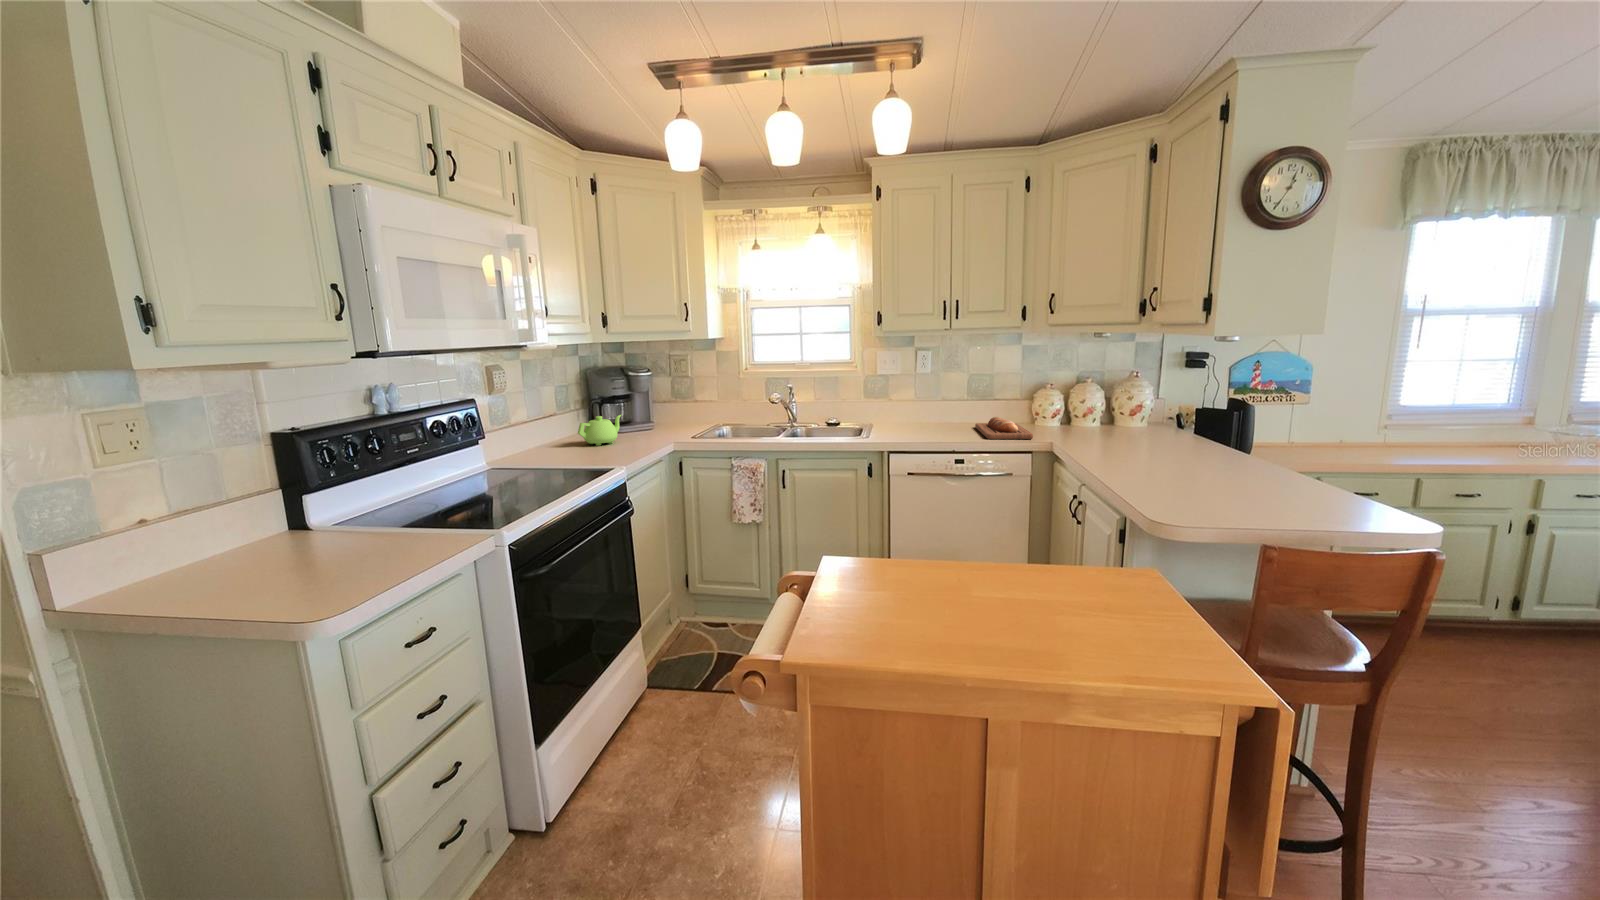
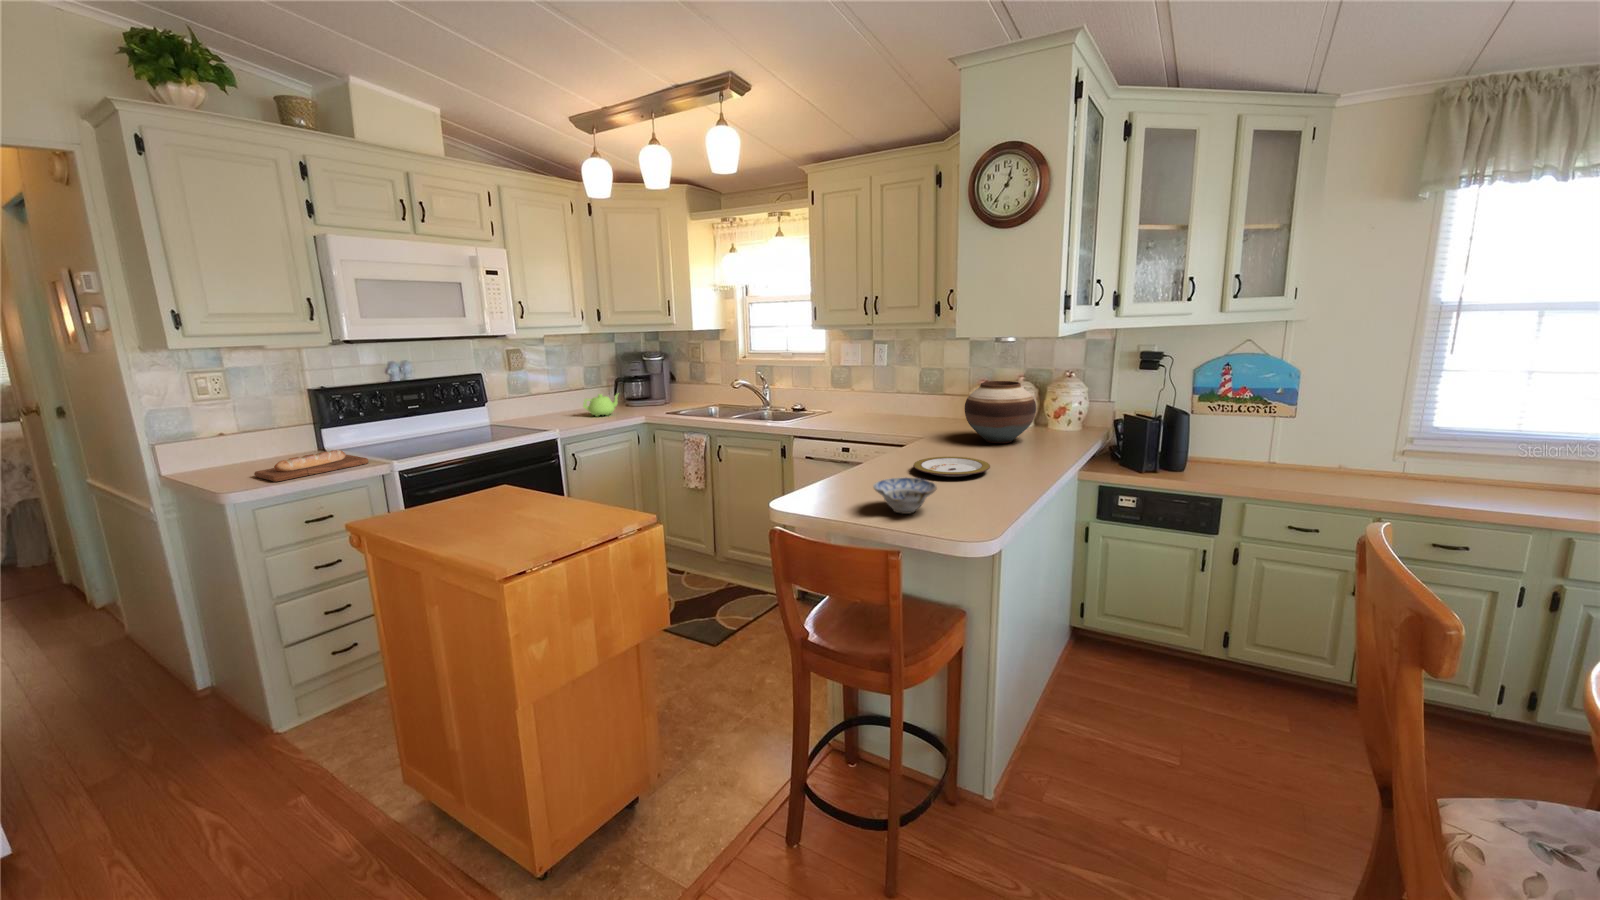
vase: none [1079,381,1154,441] -> present [965,381,1036,443]
bread loaf: present [975,417,1033,439] -> present [254,450,368,482]
plate: none [1132,454,1223,473] -> present [913,457,990,477]
ceramic bowl: none [1238,472,1327,512] -> present [873,478,937,514]

